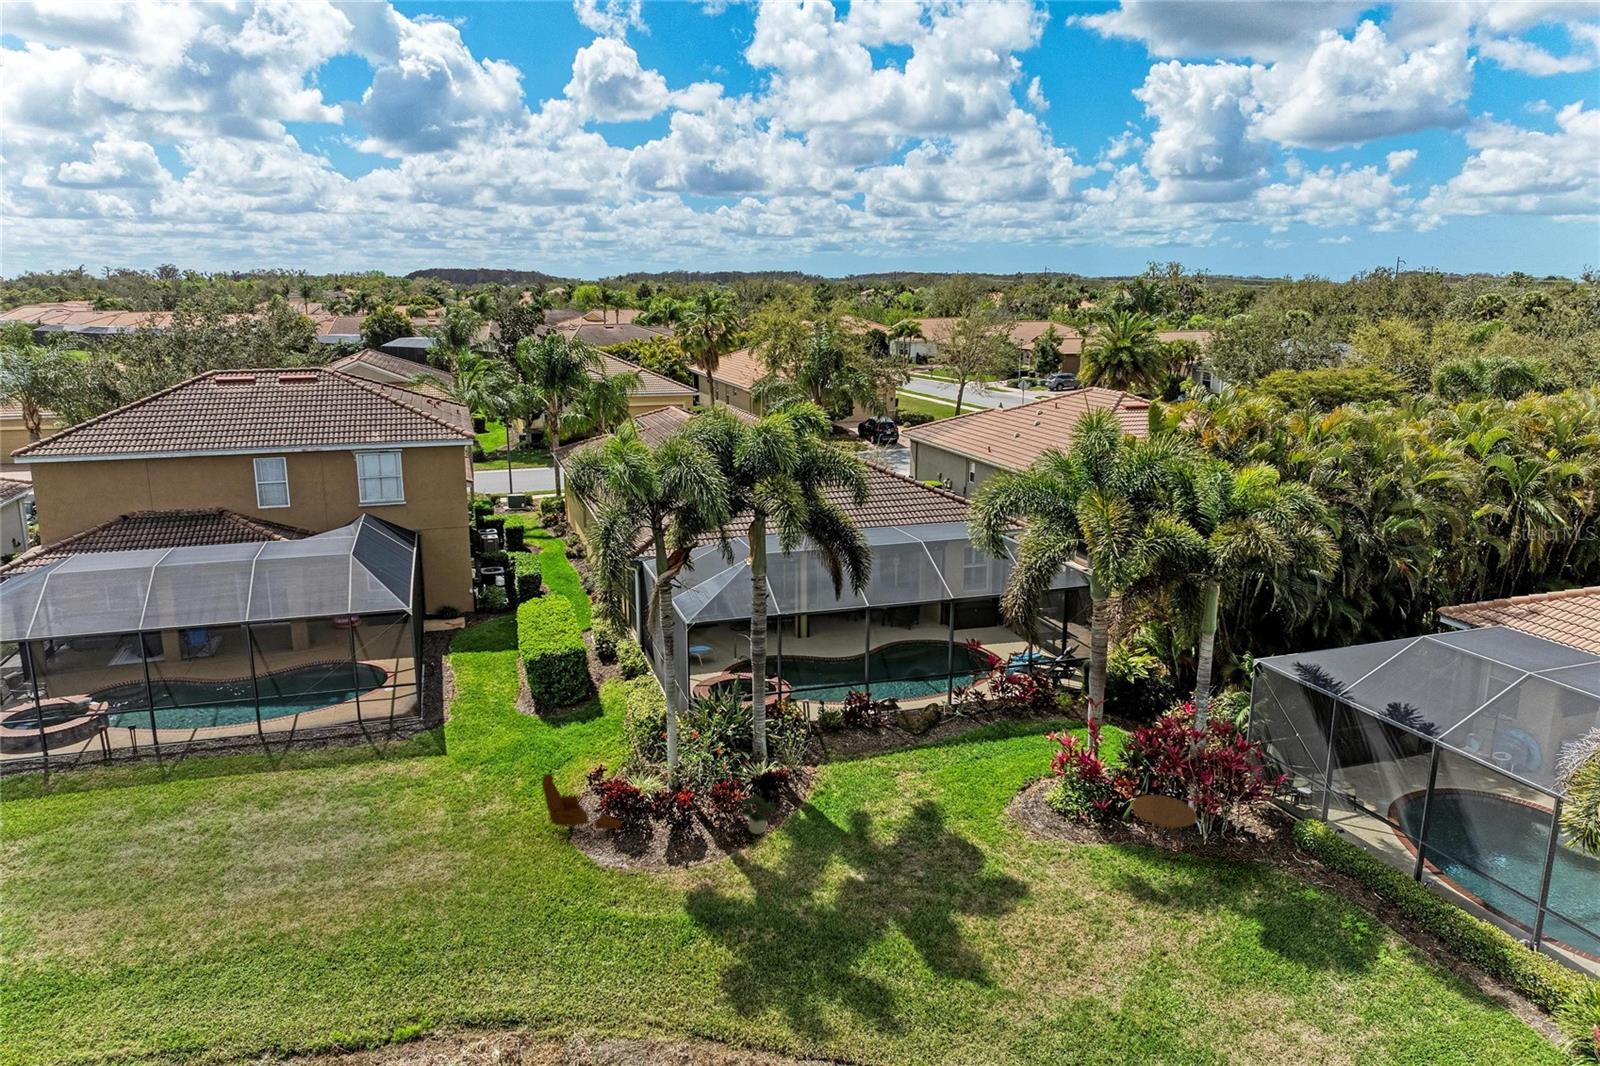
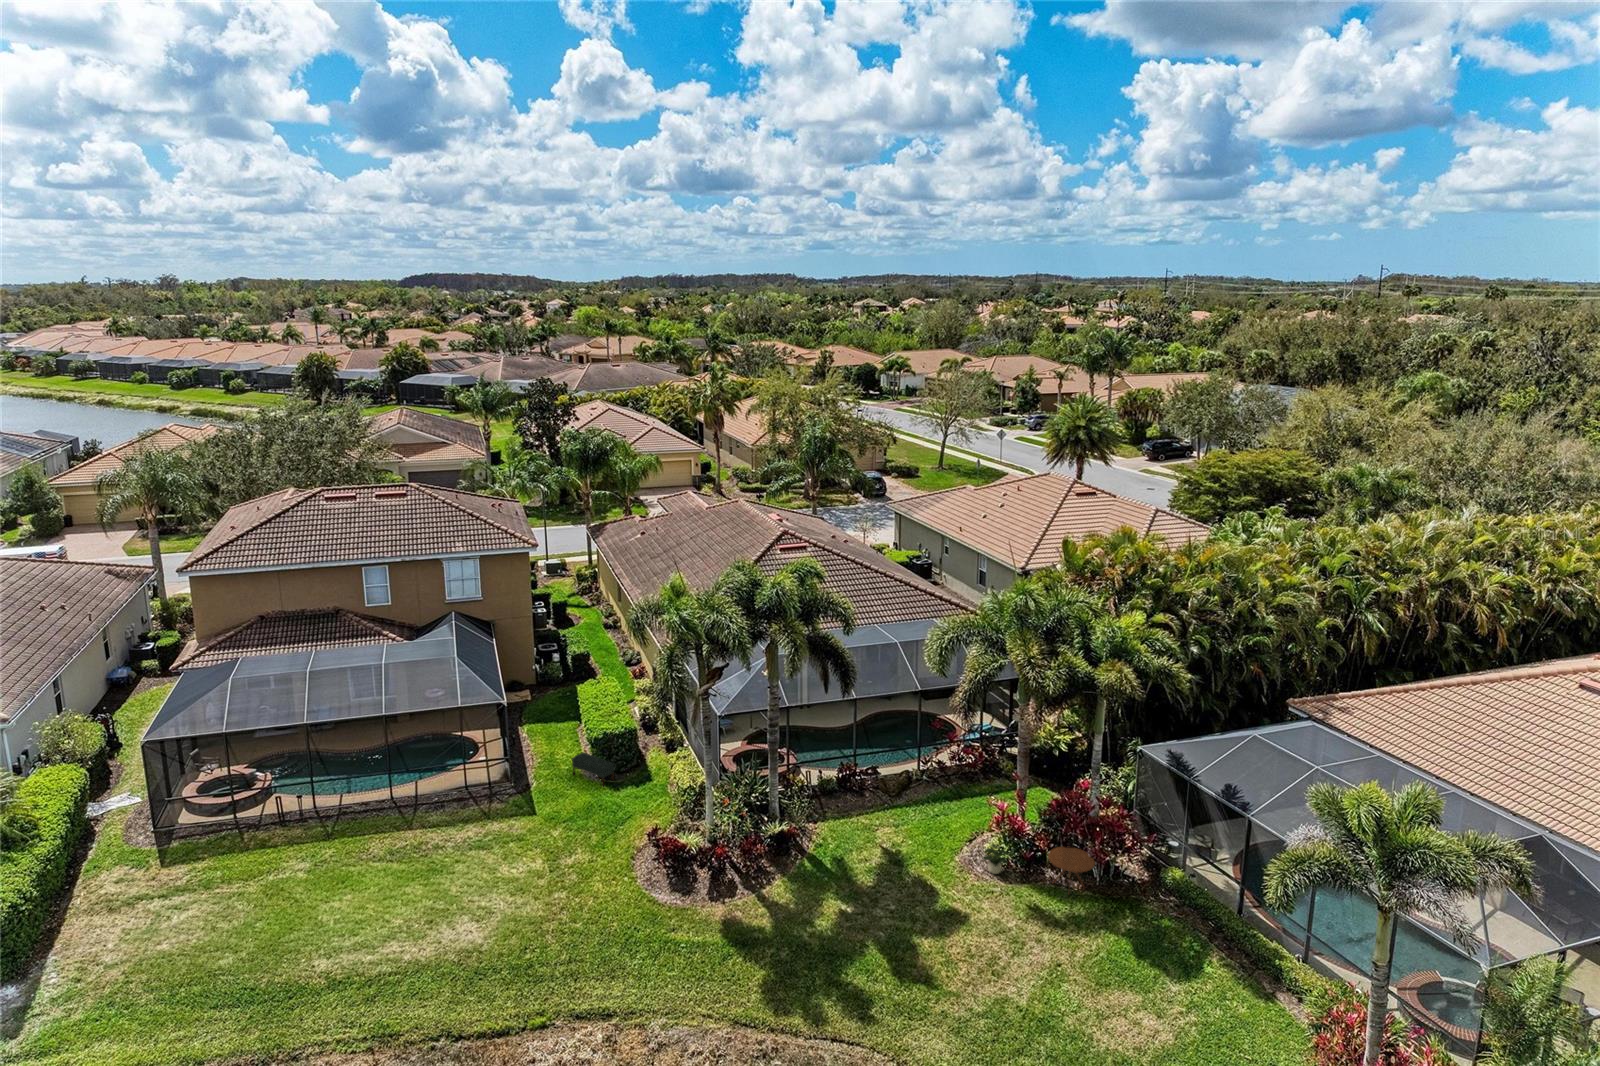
bench: none [503,682,558,724] -> present [572,752,614,786]
lounge chair: present [542,773,622,842] -> none [614,833,673,886]
potted plant: present [738,796,776,834] -> present [982,844,1009,874]

